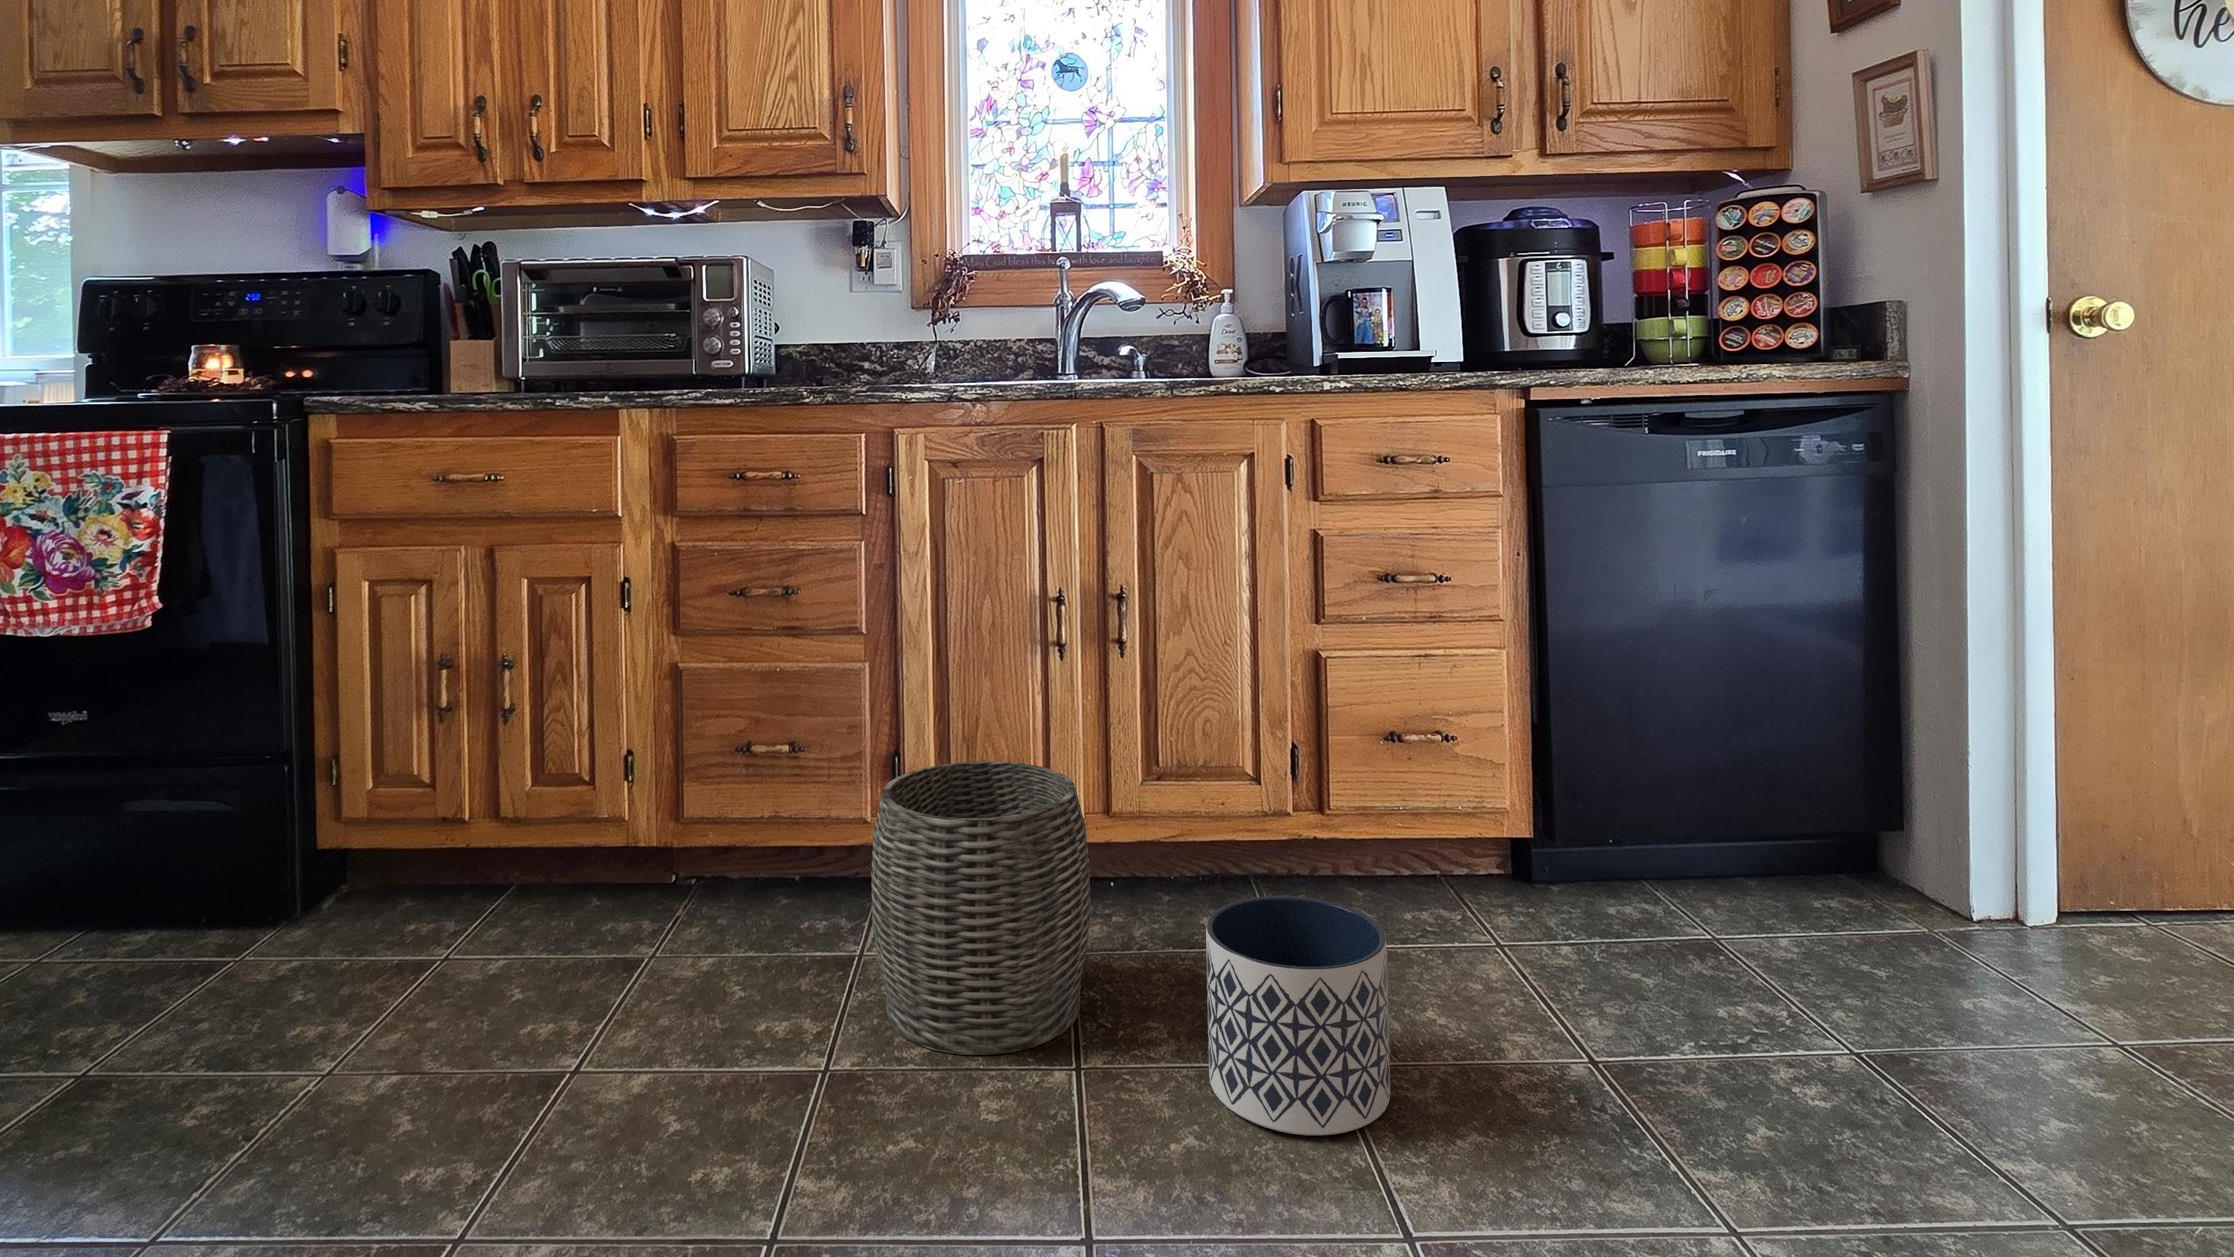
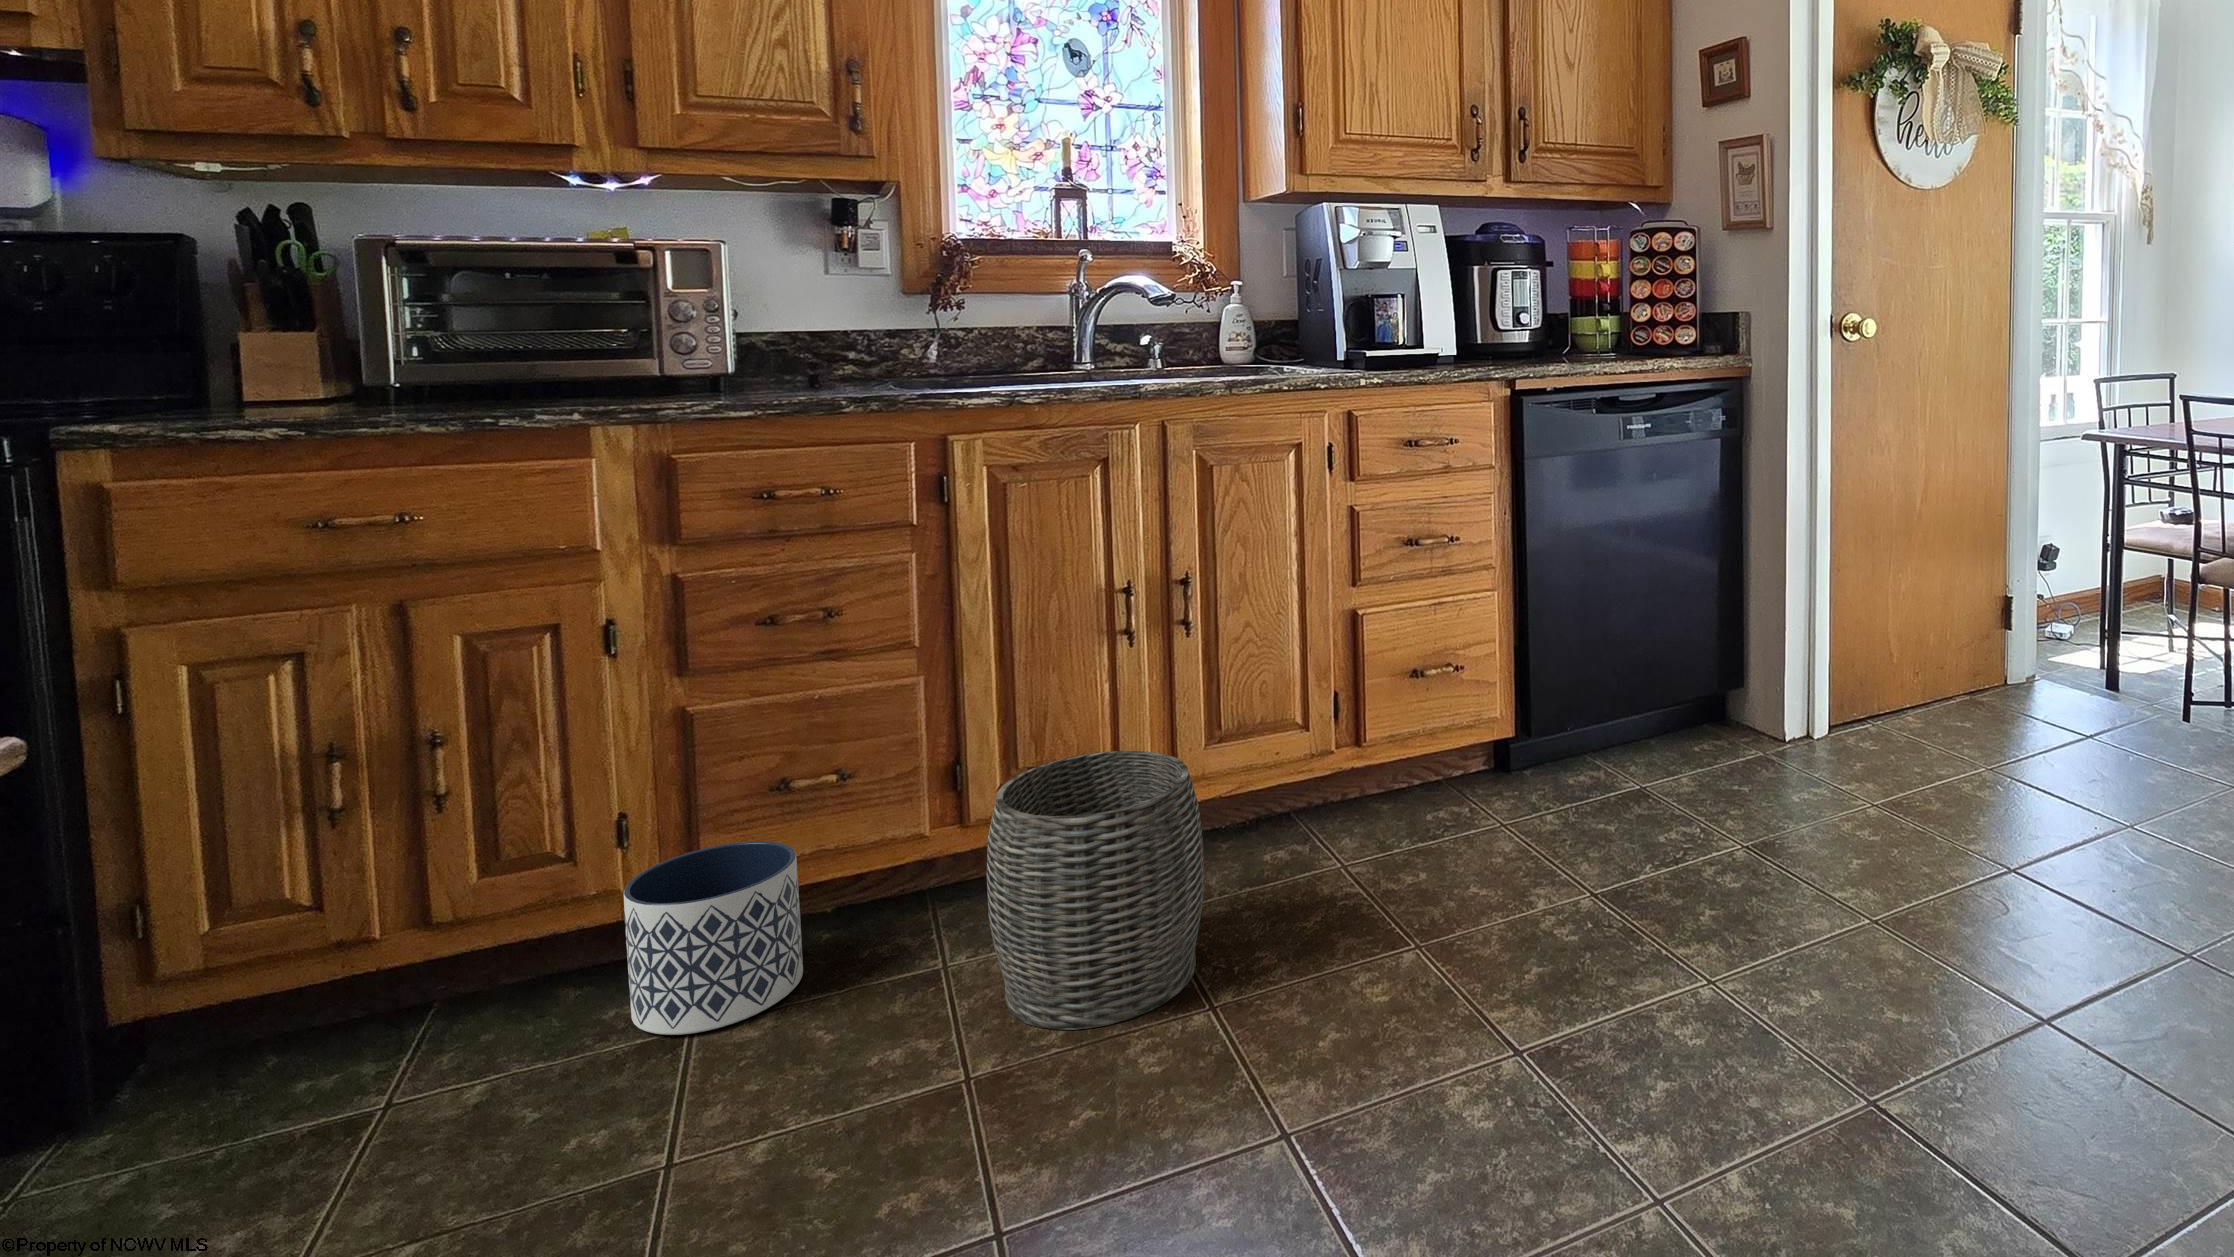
planter: present [1206,896,1390,1136] -> present [624,841,803,1035]

